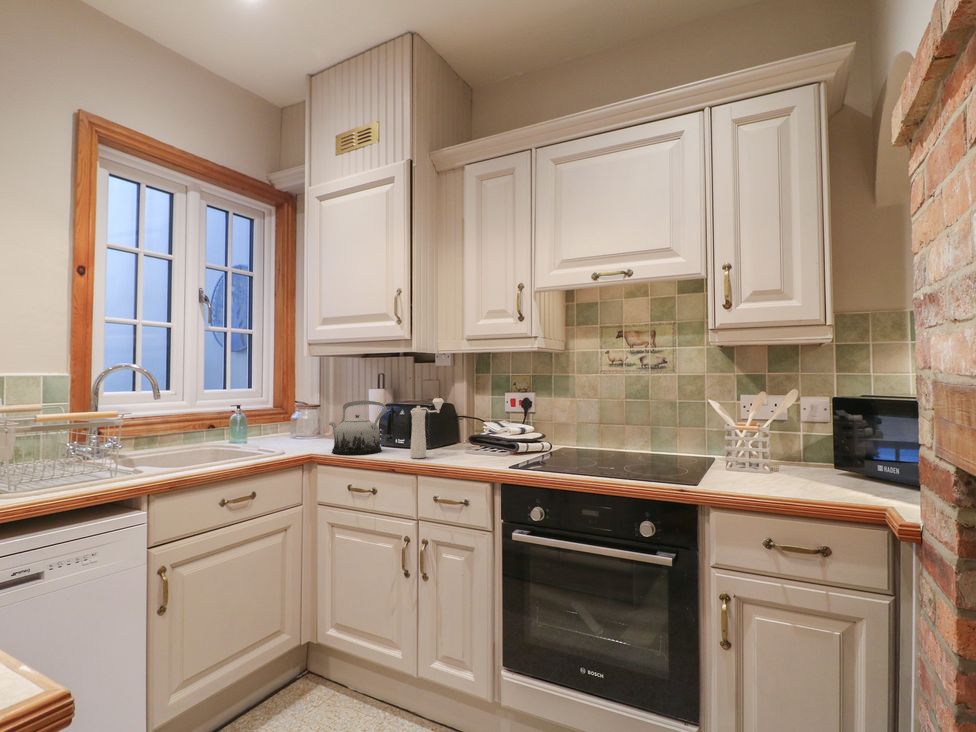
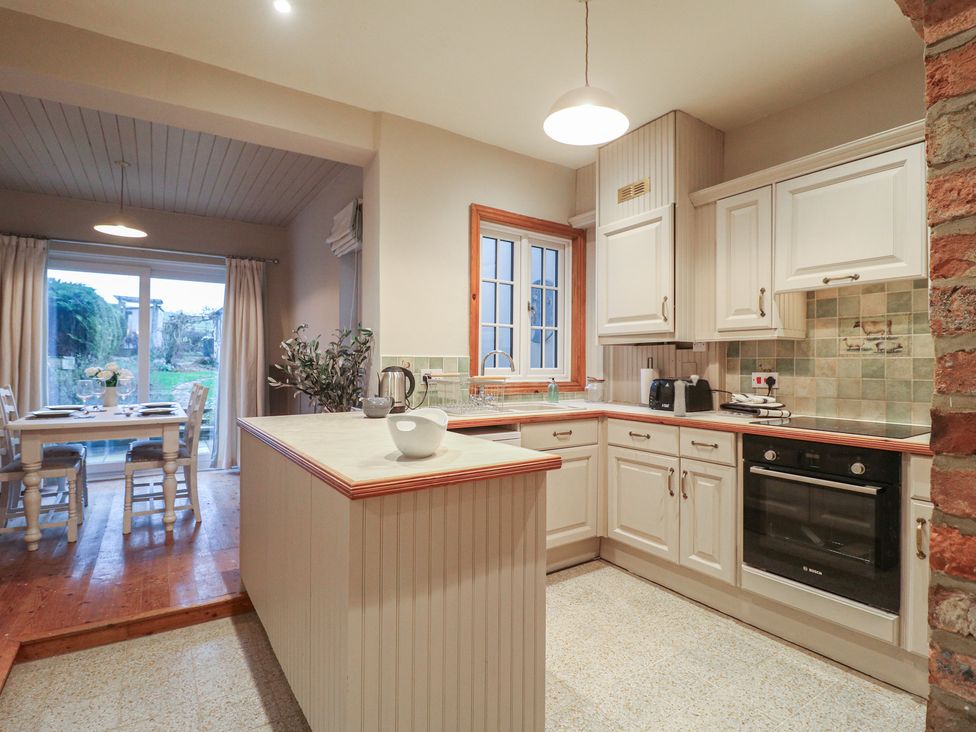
teapot: present [329,401,387,455] -> none [615,376,656,412]

